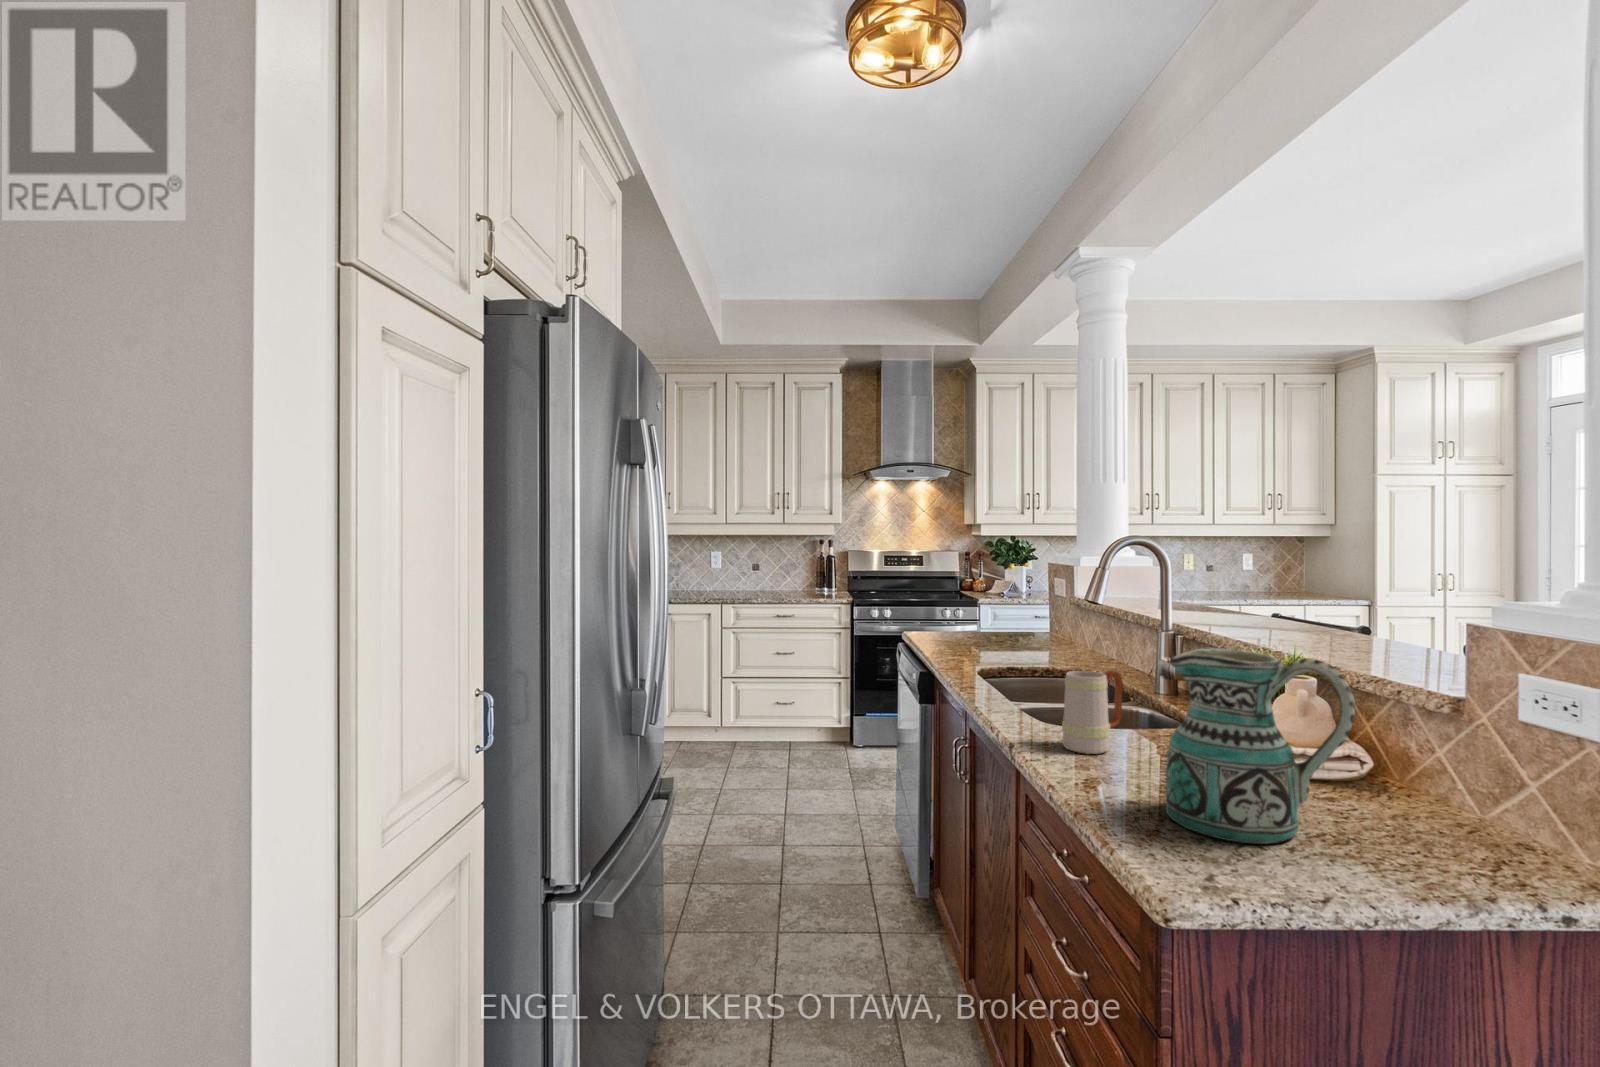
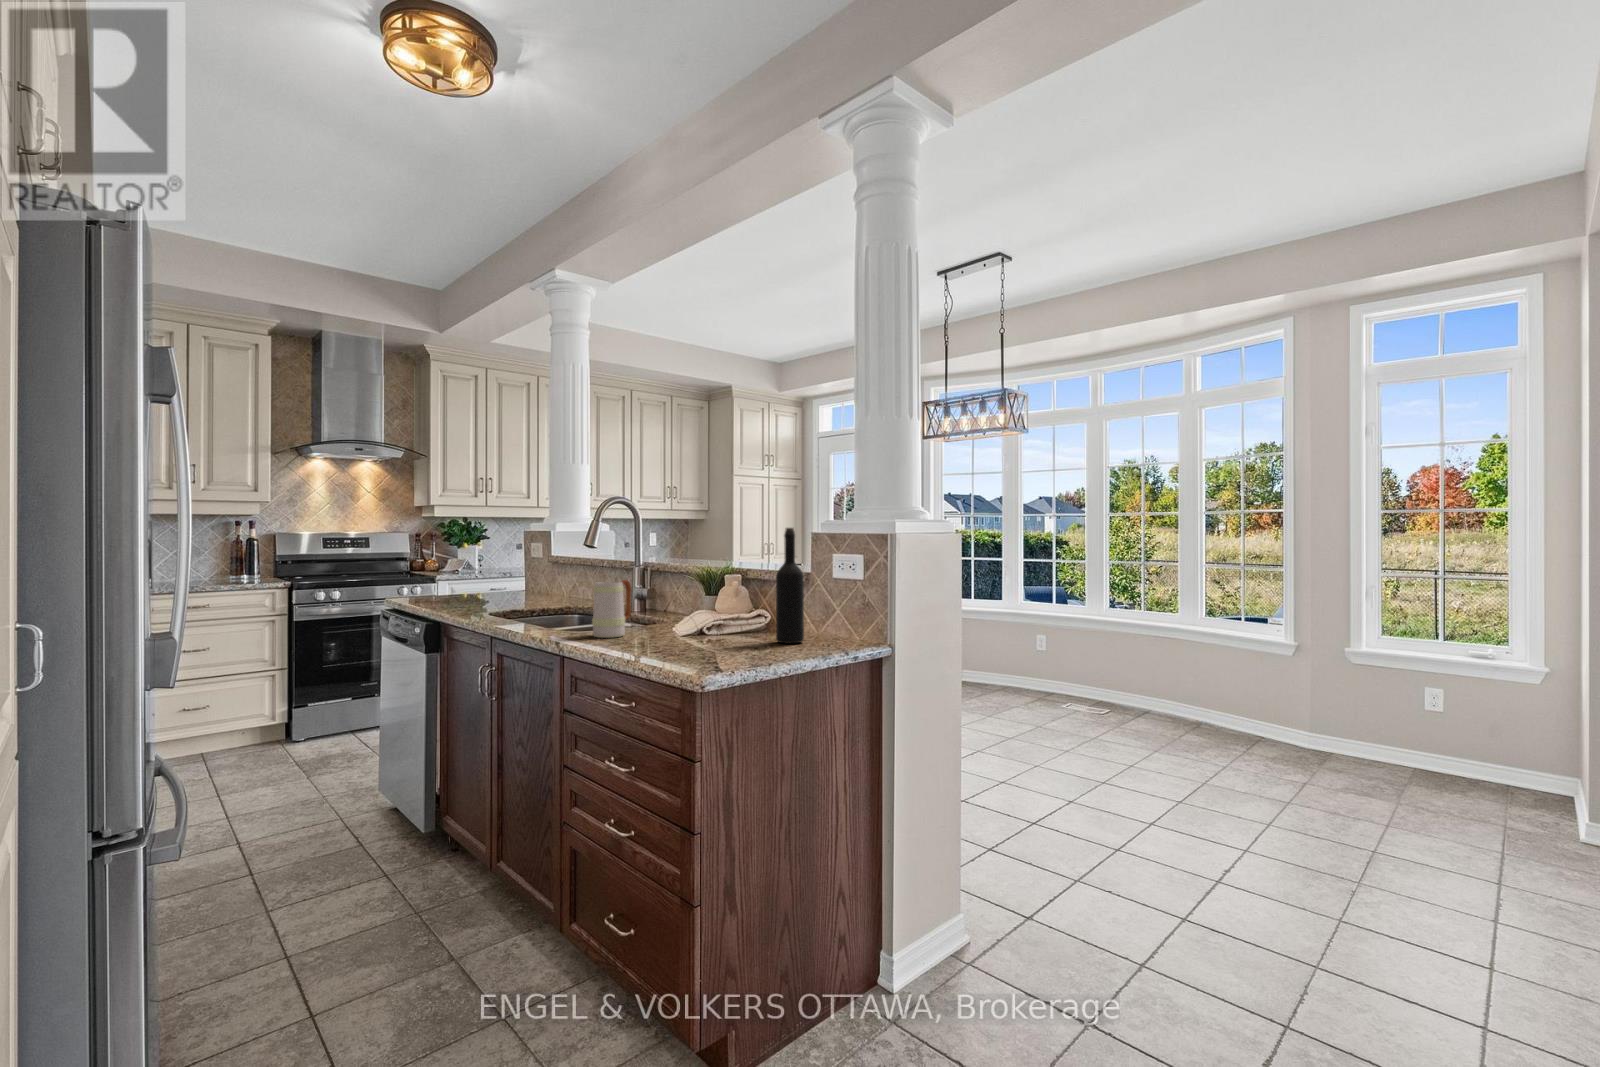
wine bottle: none [1369,620,1431,834] -> present [776,528,804,643]
ceramic pitcher: present [1166,648,1355,844] -> none [677,546,774,655]

